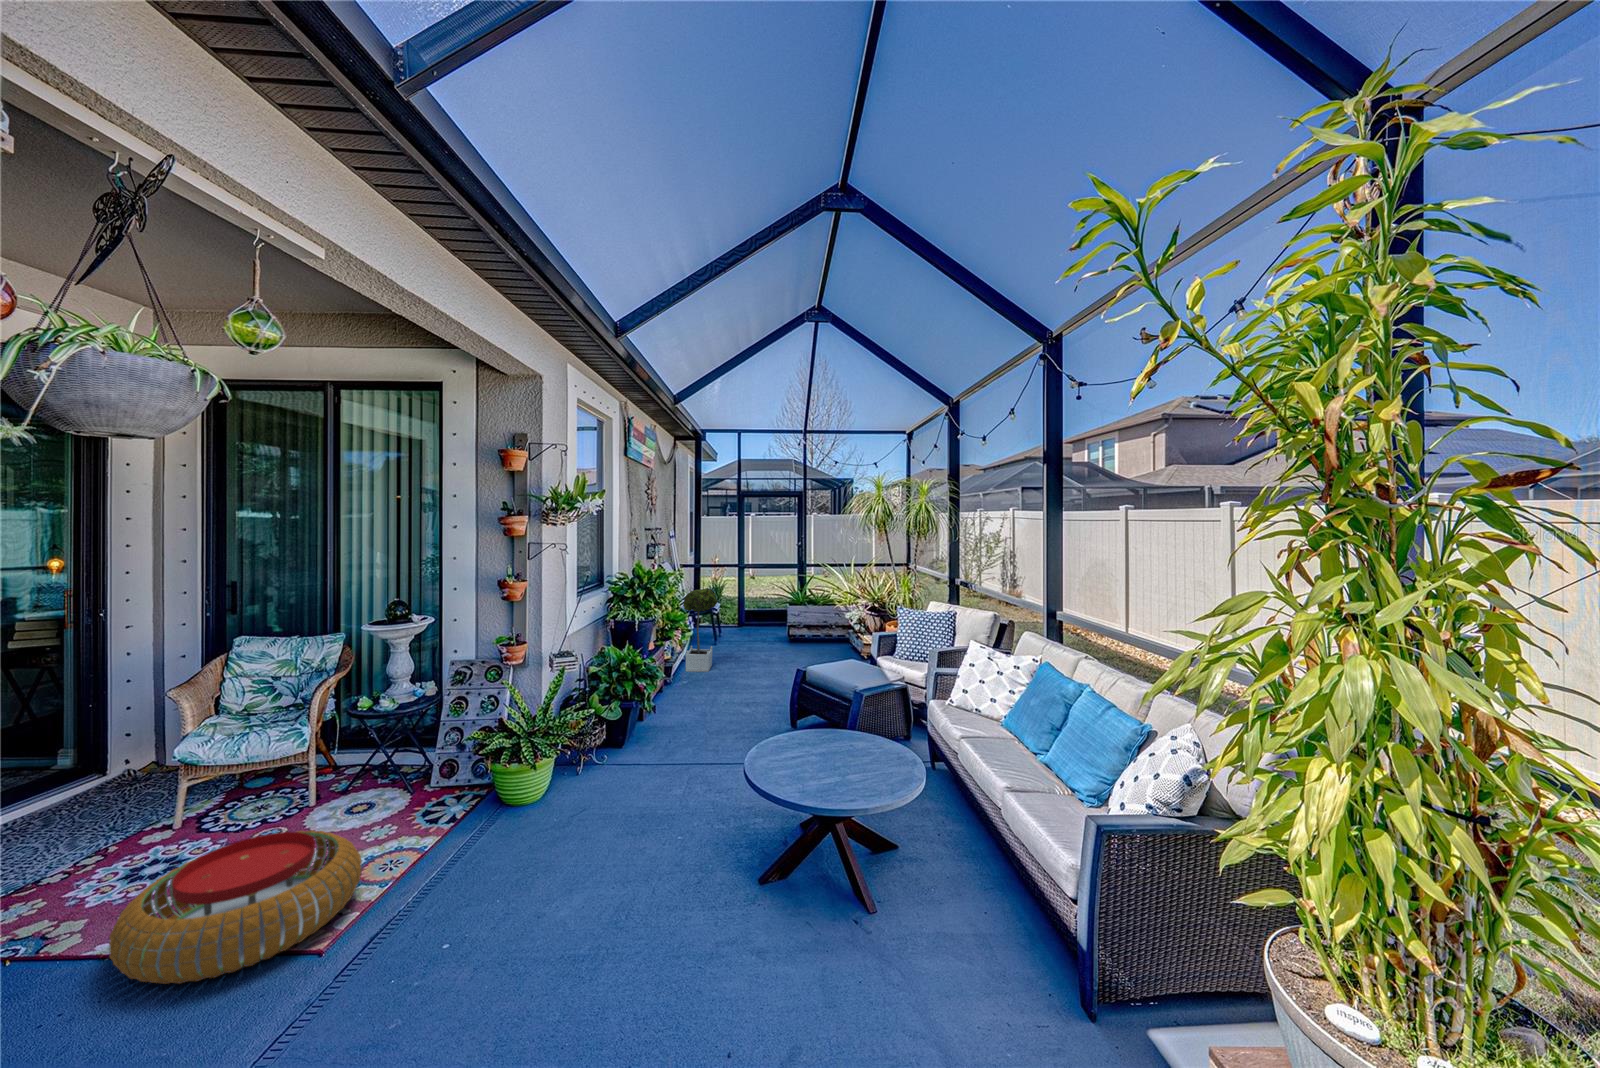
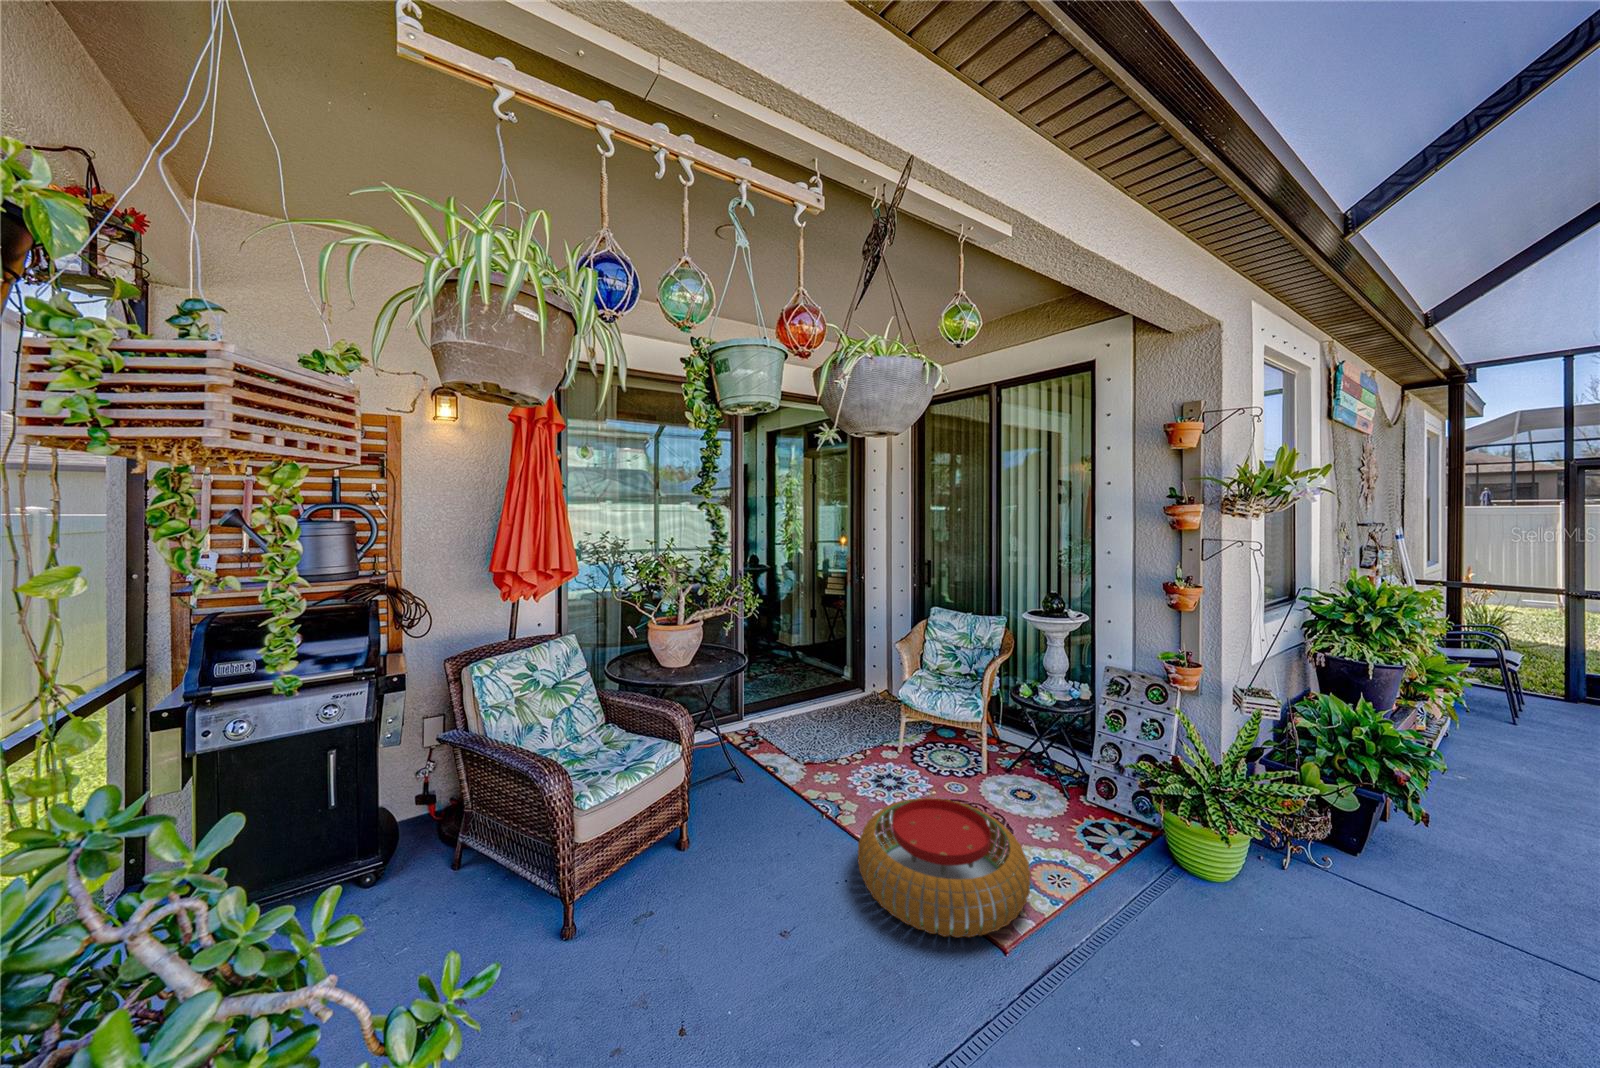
potted tree: present [683,588,718,672] -> none [1447,619,1539,757]

